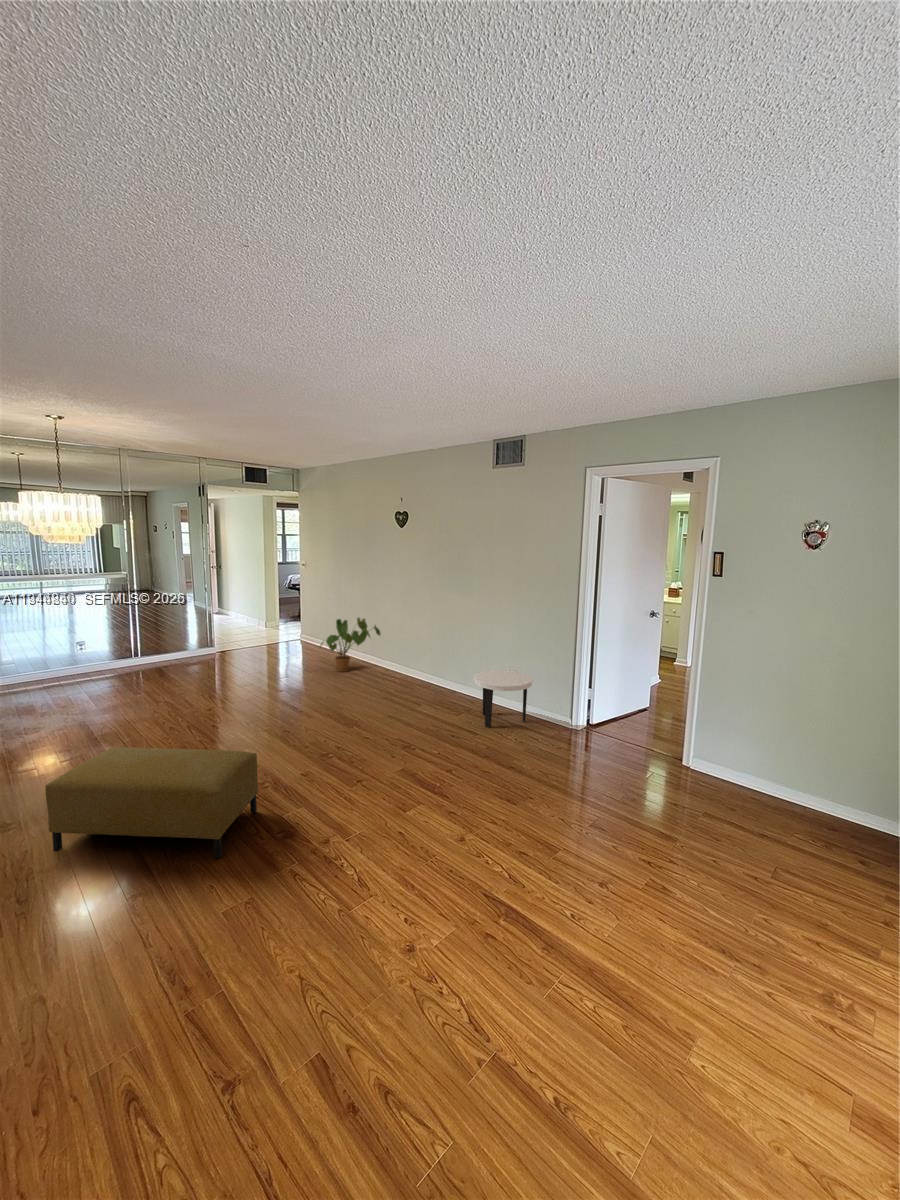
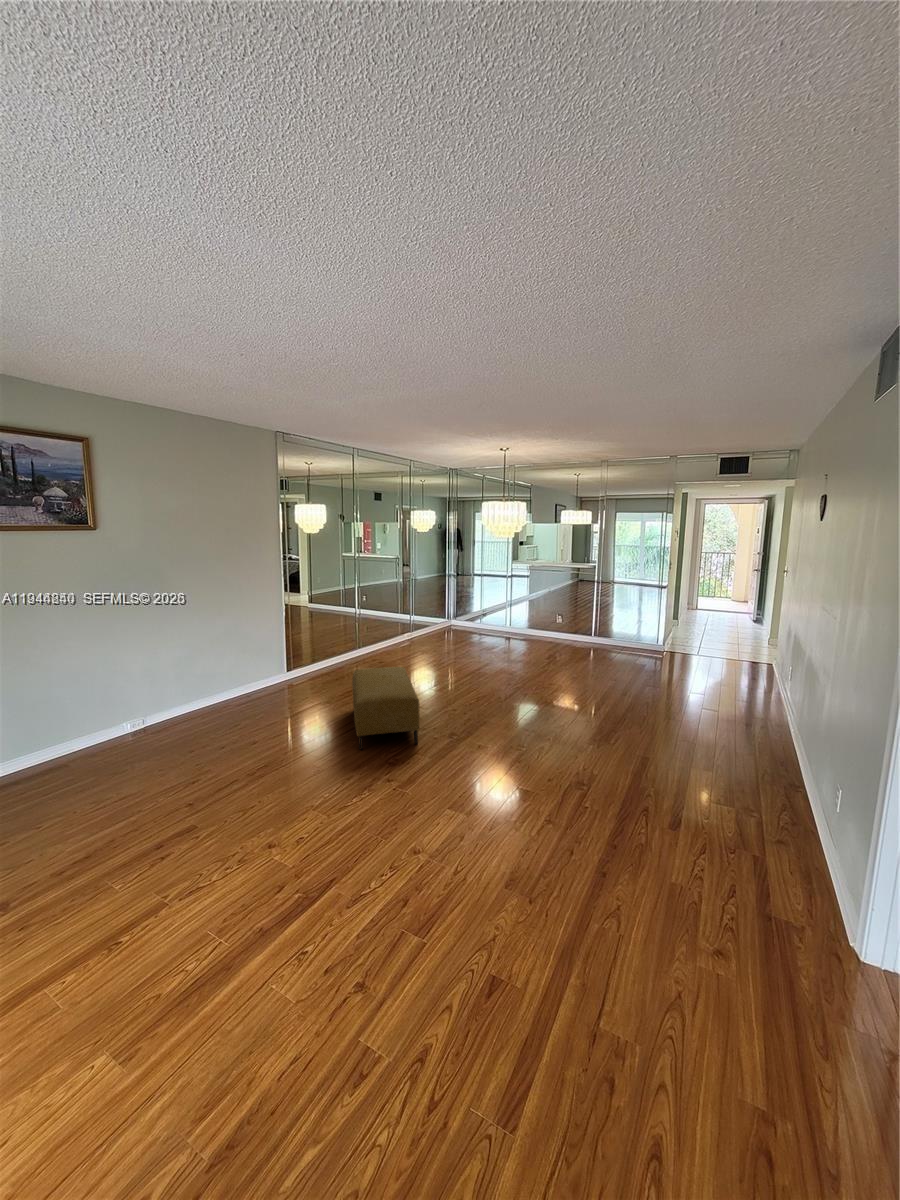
house plant: present [320,618,380,672] -> none [722,629,803,699]
side table: present [474,670,533,728] -> none [726,745,855,870]

